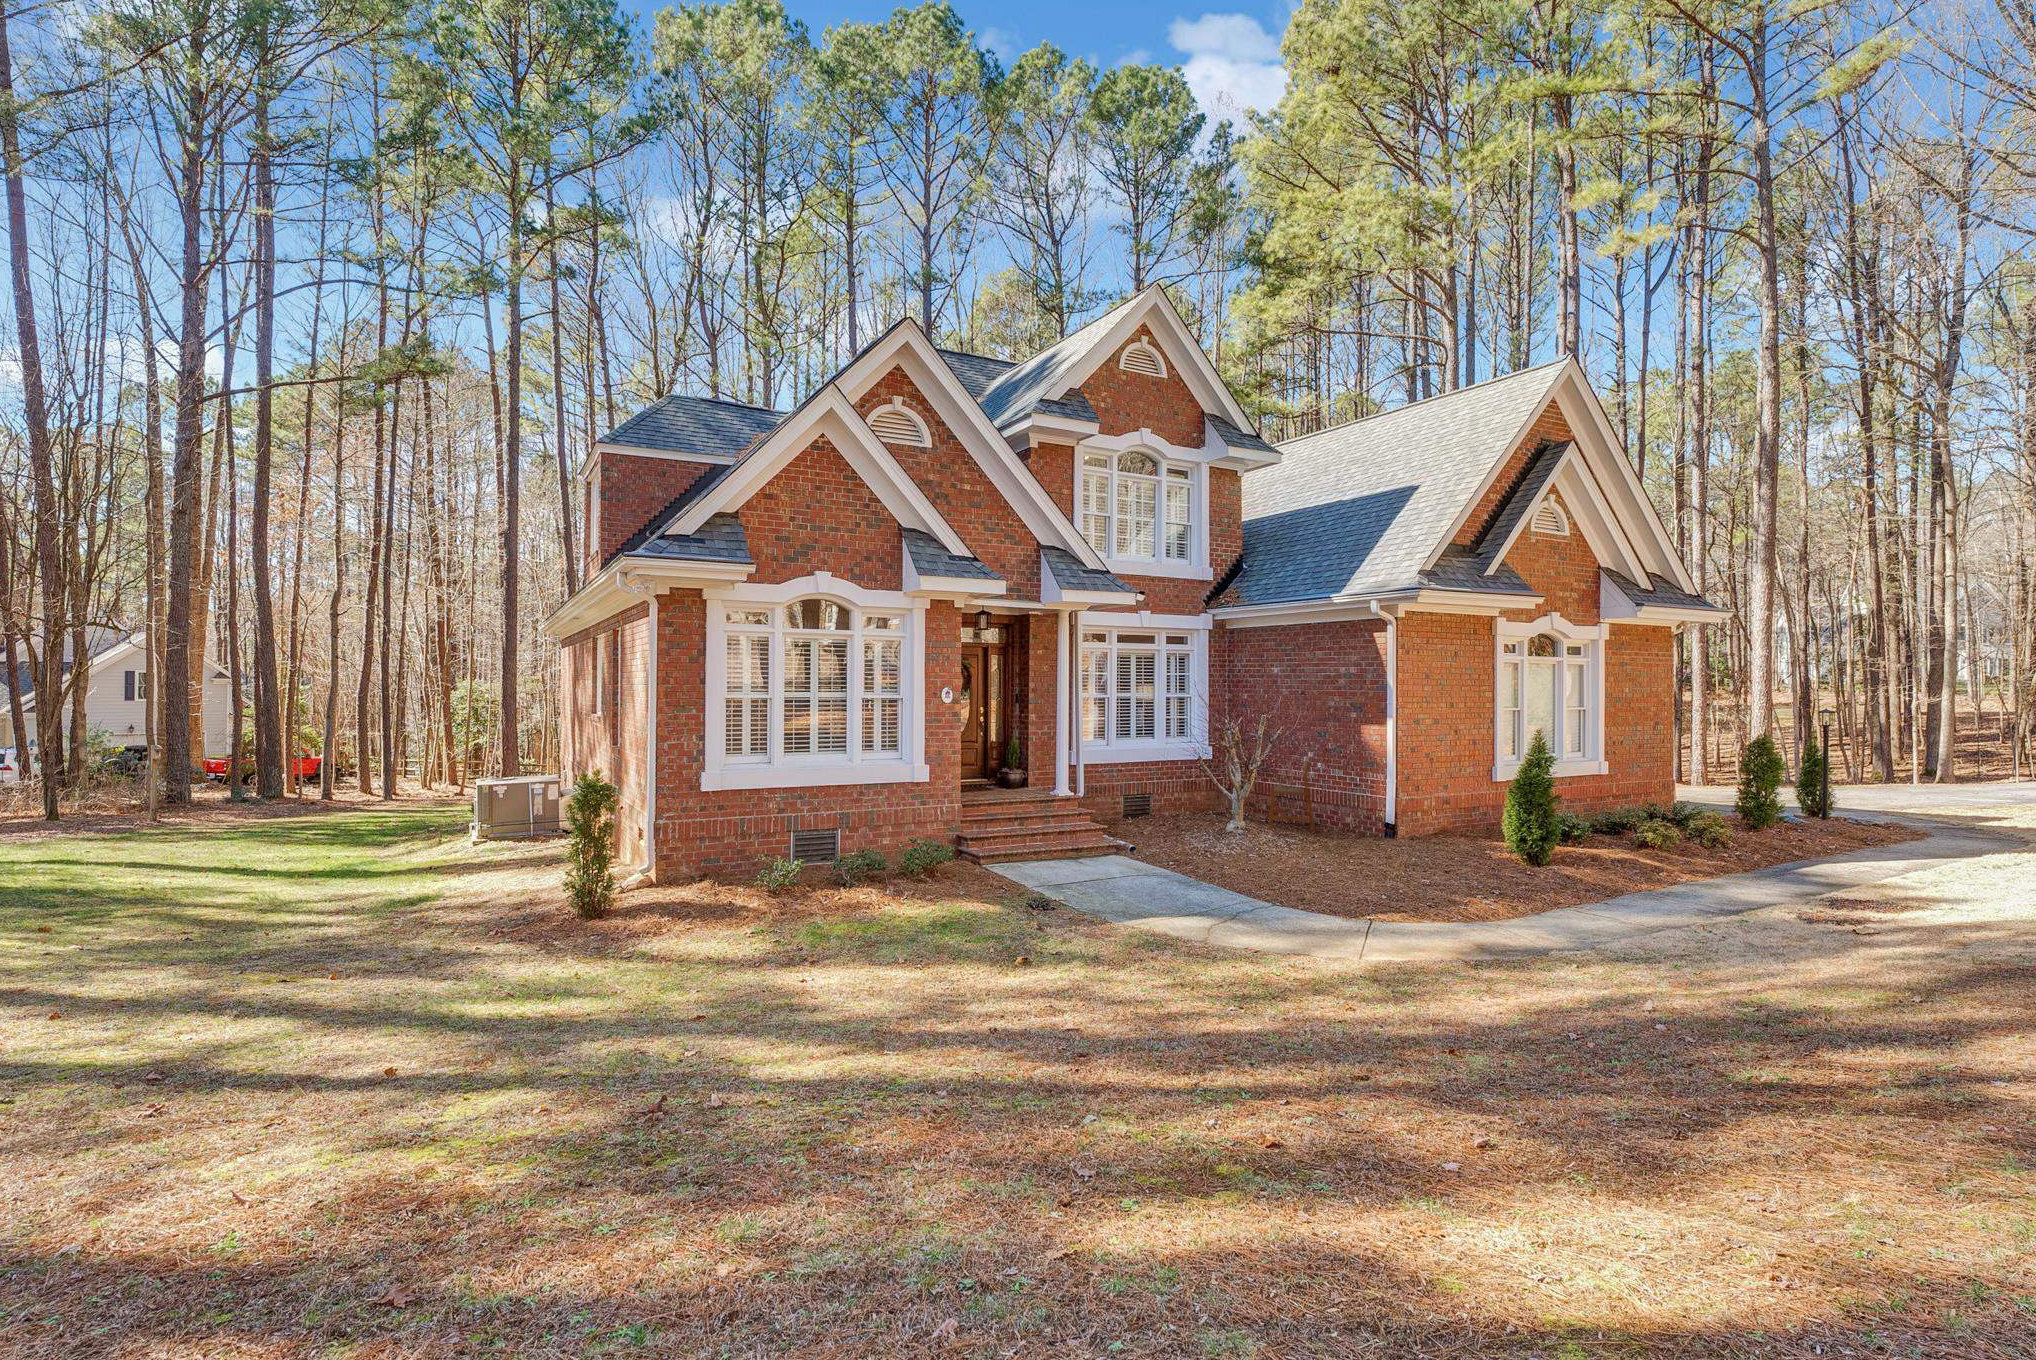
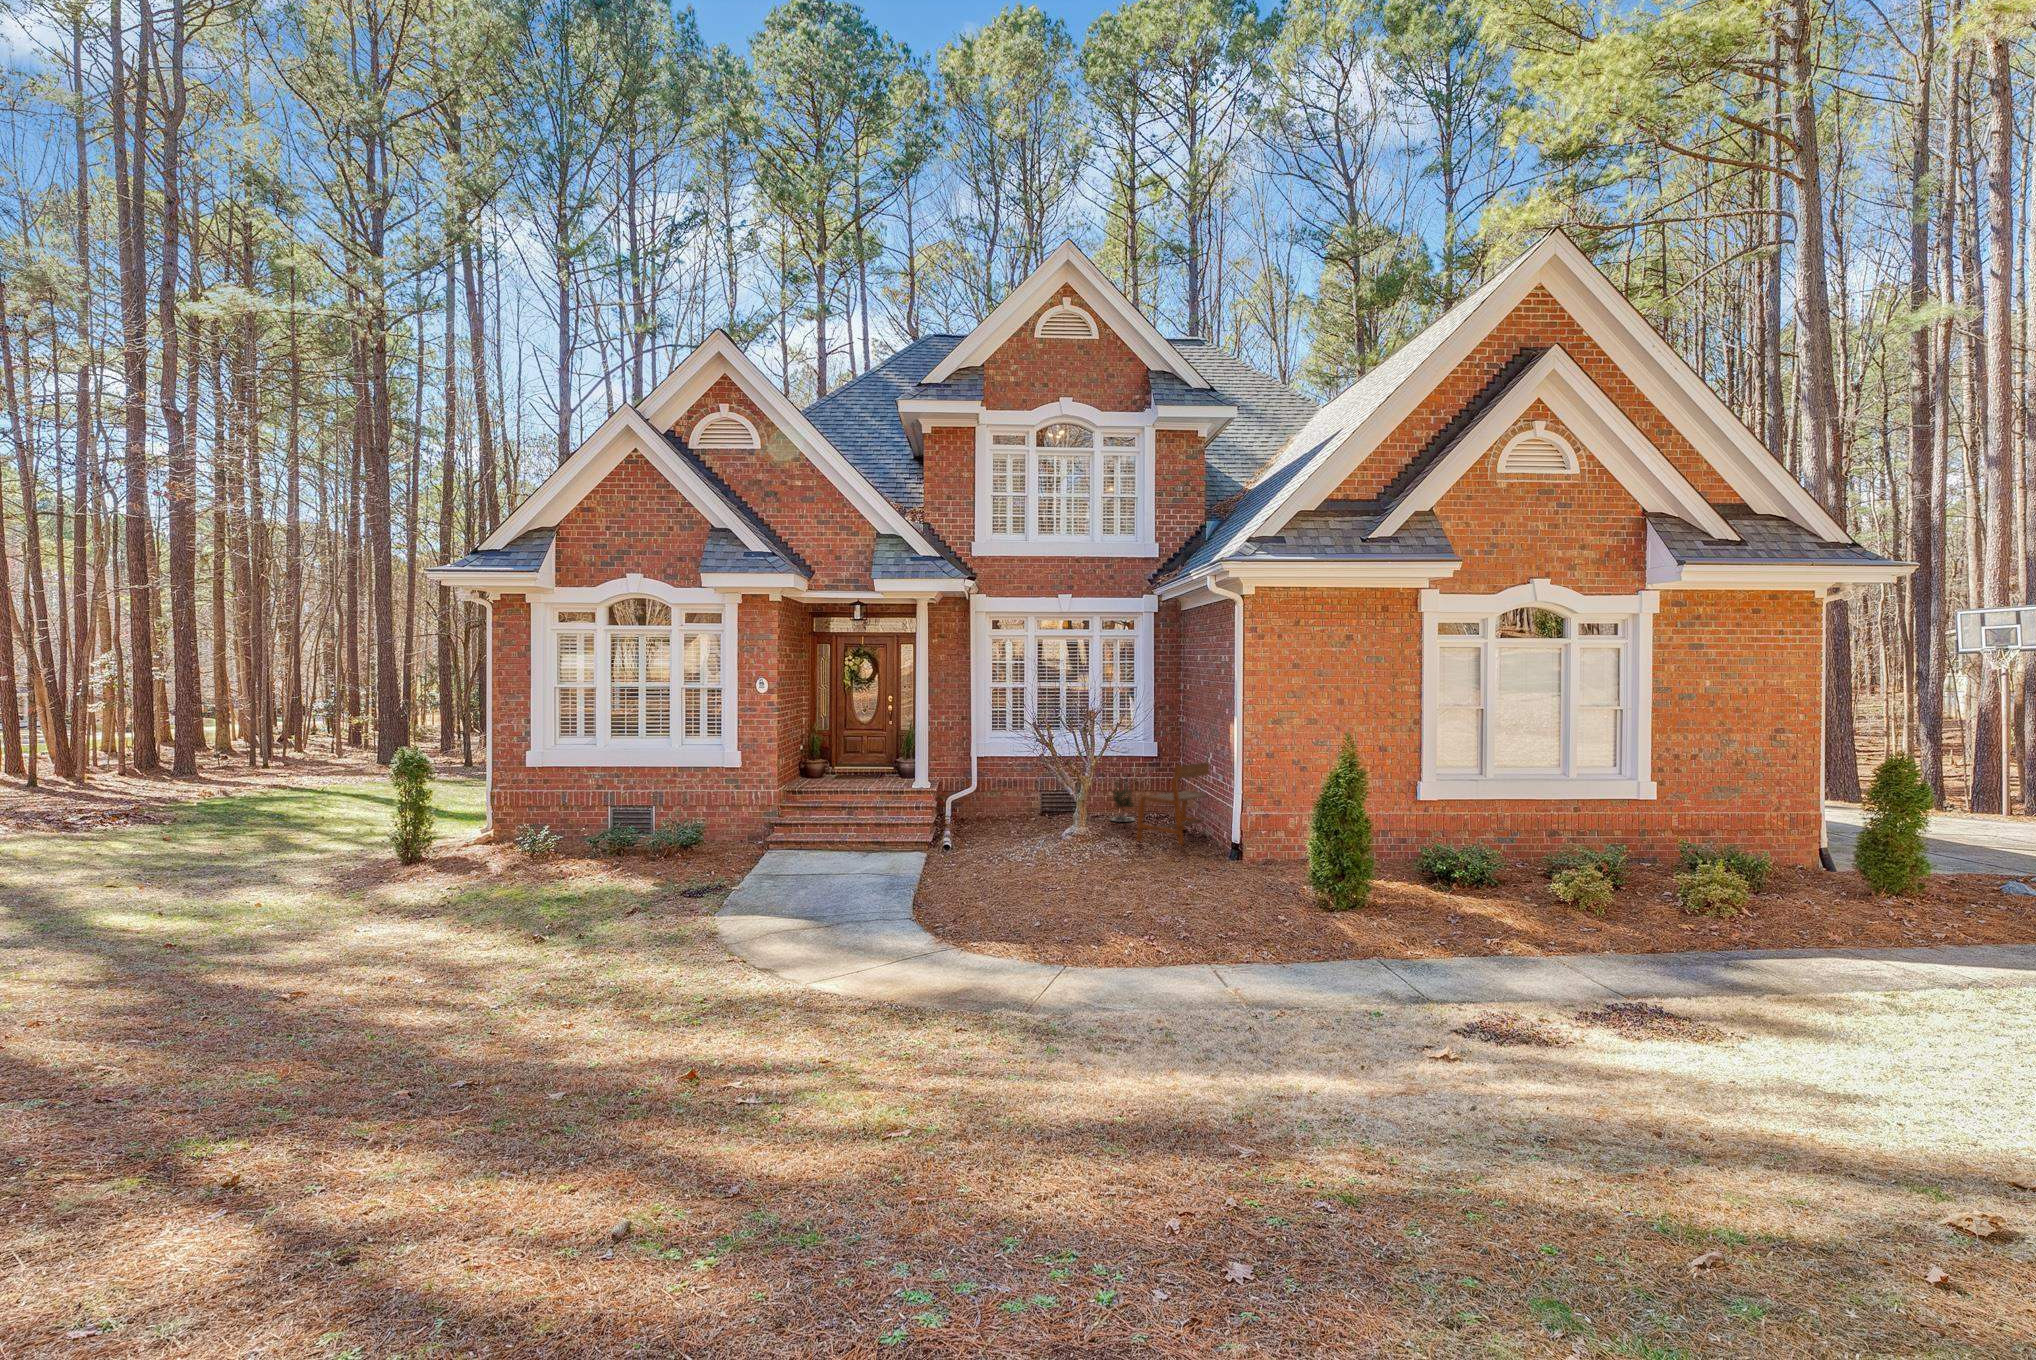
potted tree: none [1190,777,1215,818] -> present [1111,782,1134,822]

